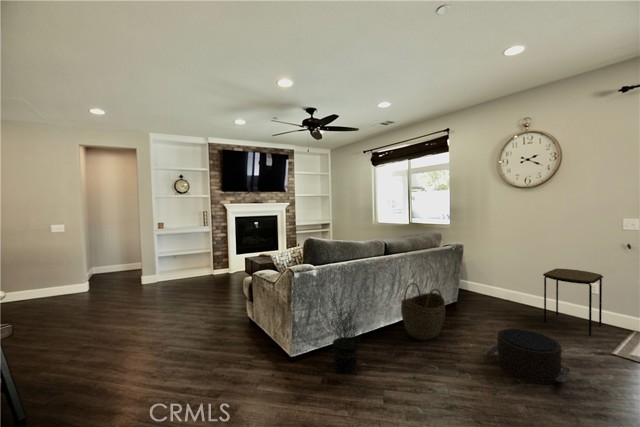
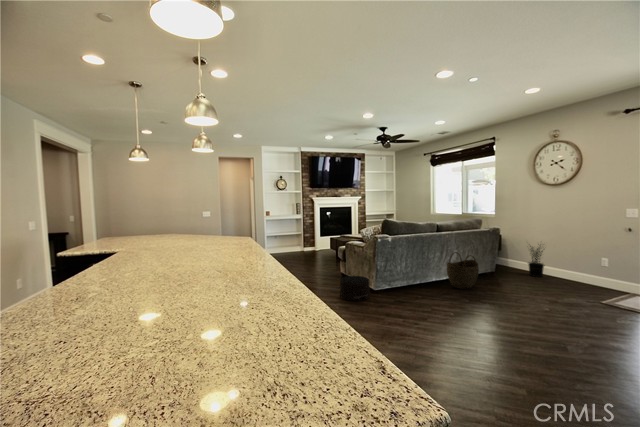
side table: present [543,269,603,336] -> none [560,247,609,293]
potted plant: present [325,299,359,373] -> present [528,246,545,277]
pouf: present [487,329,570,384] -> present [337,276,370,301]

